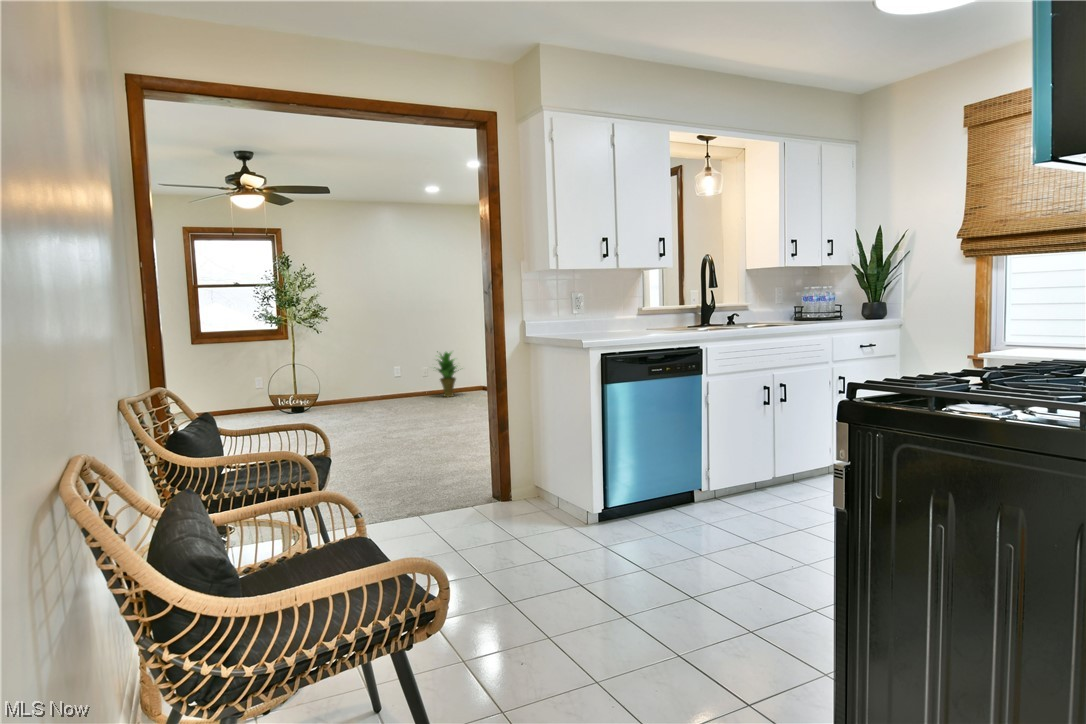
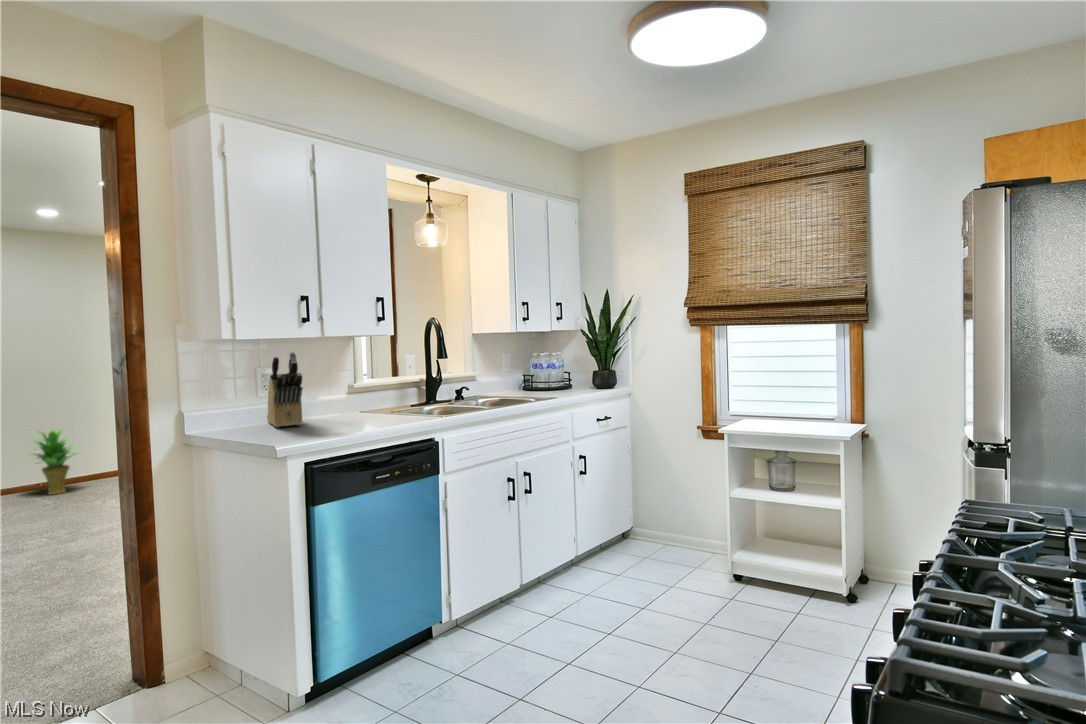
knife block: none [579,279,602,334] -> present [267,352,302,427]

